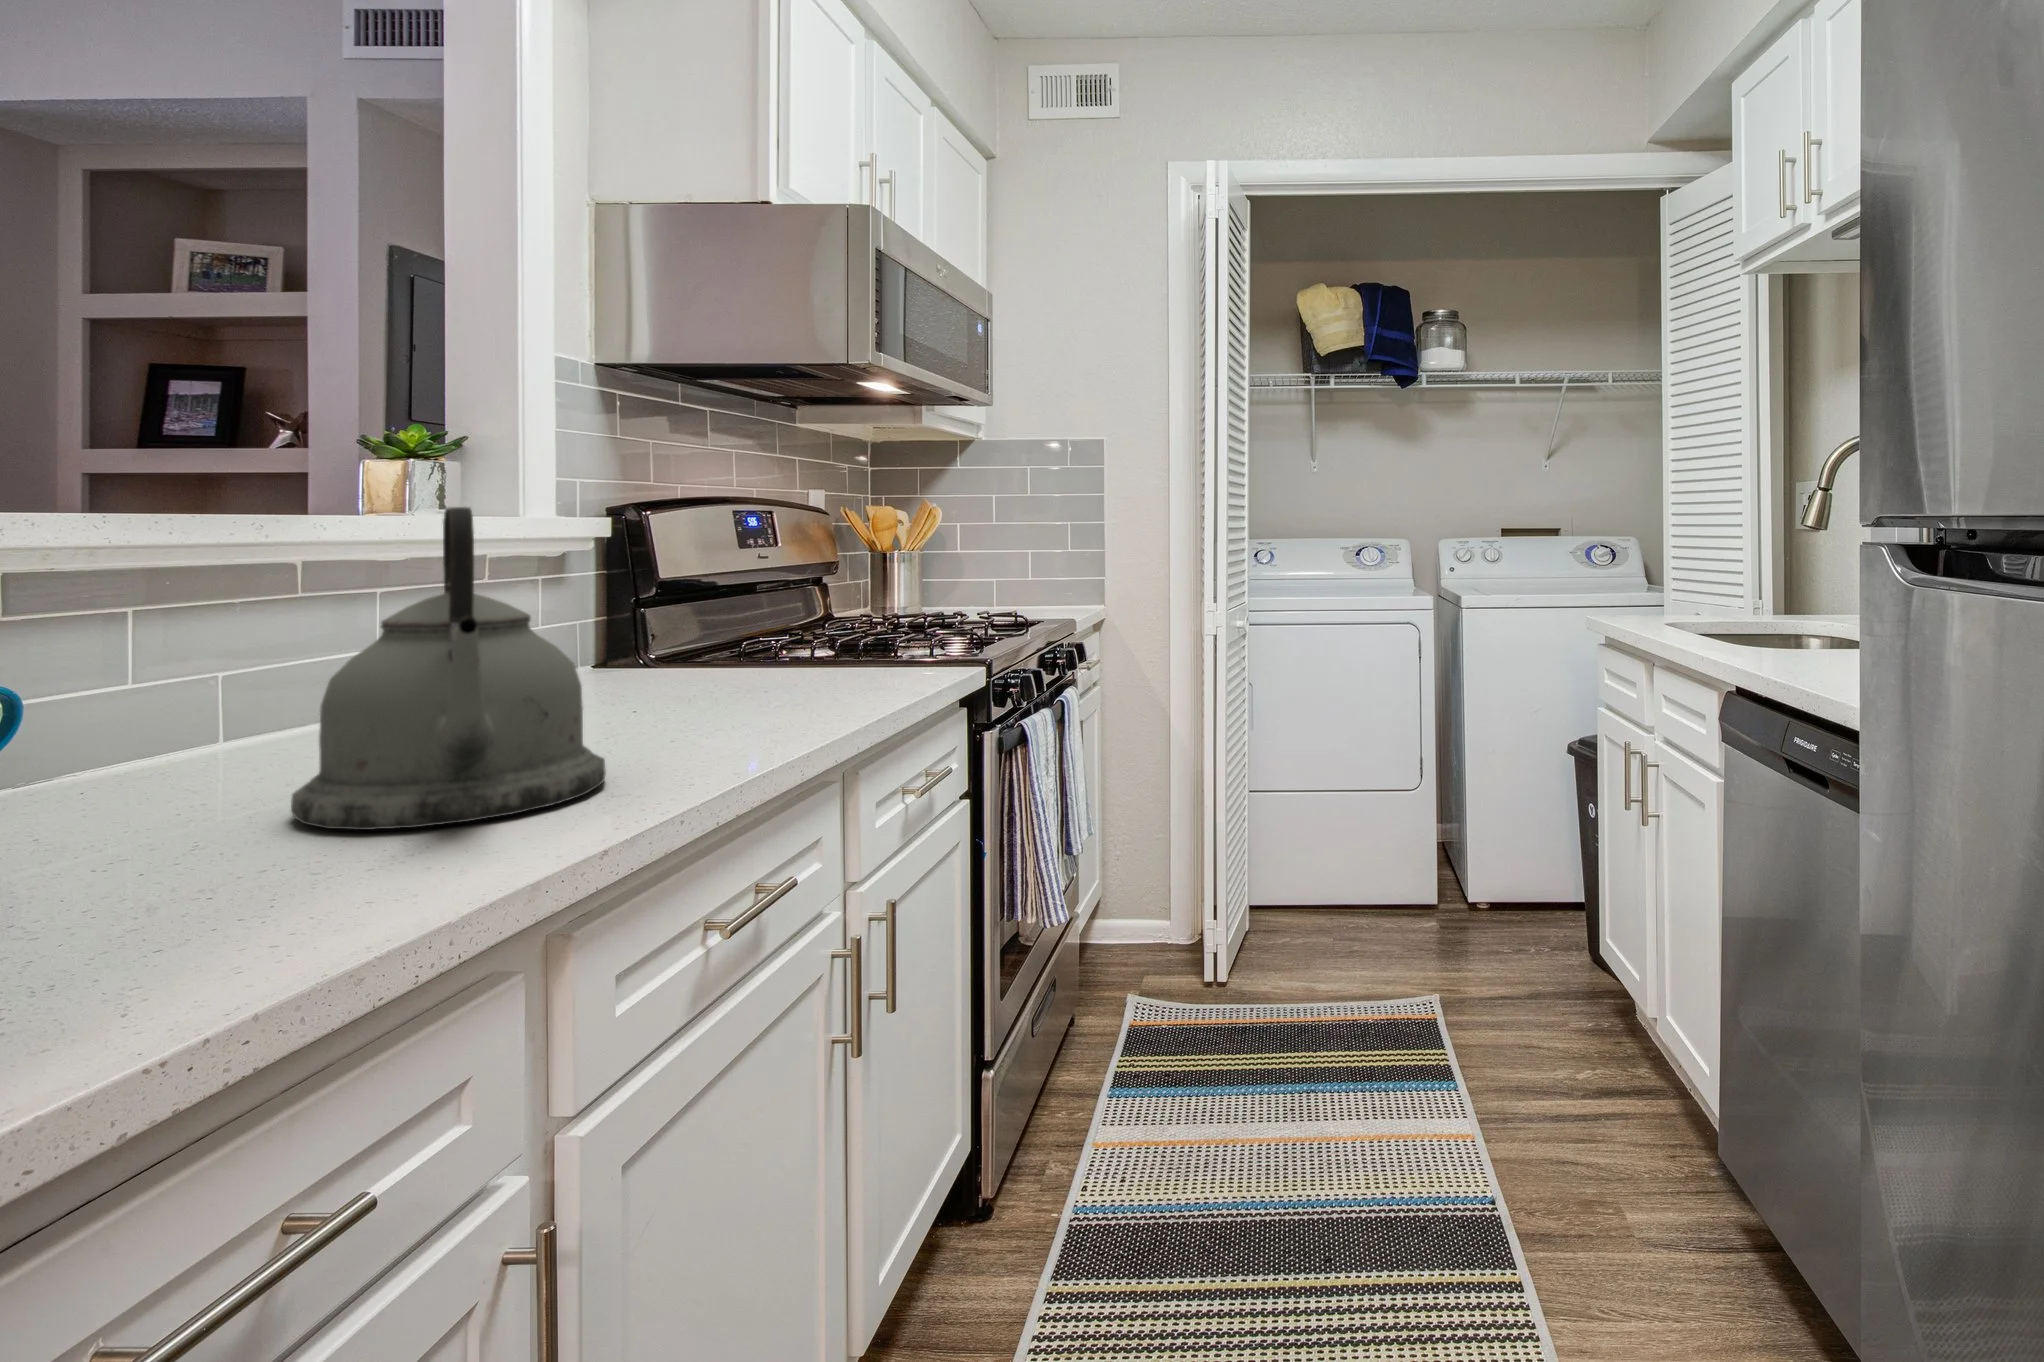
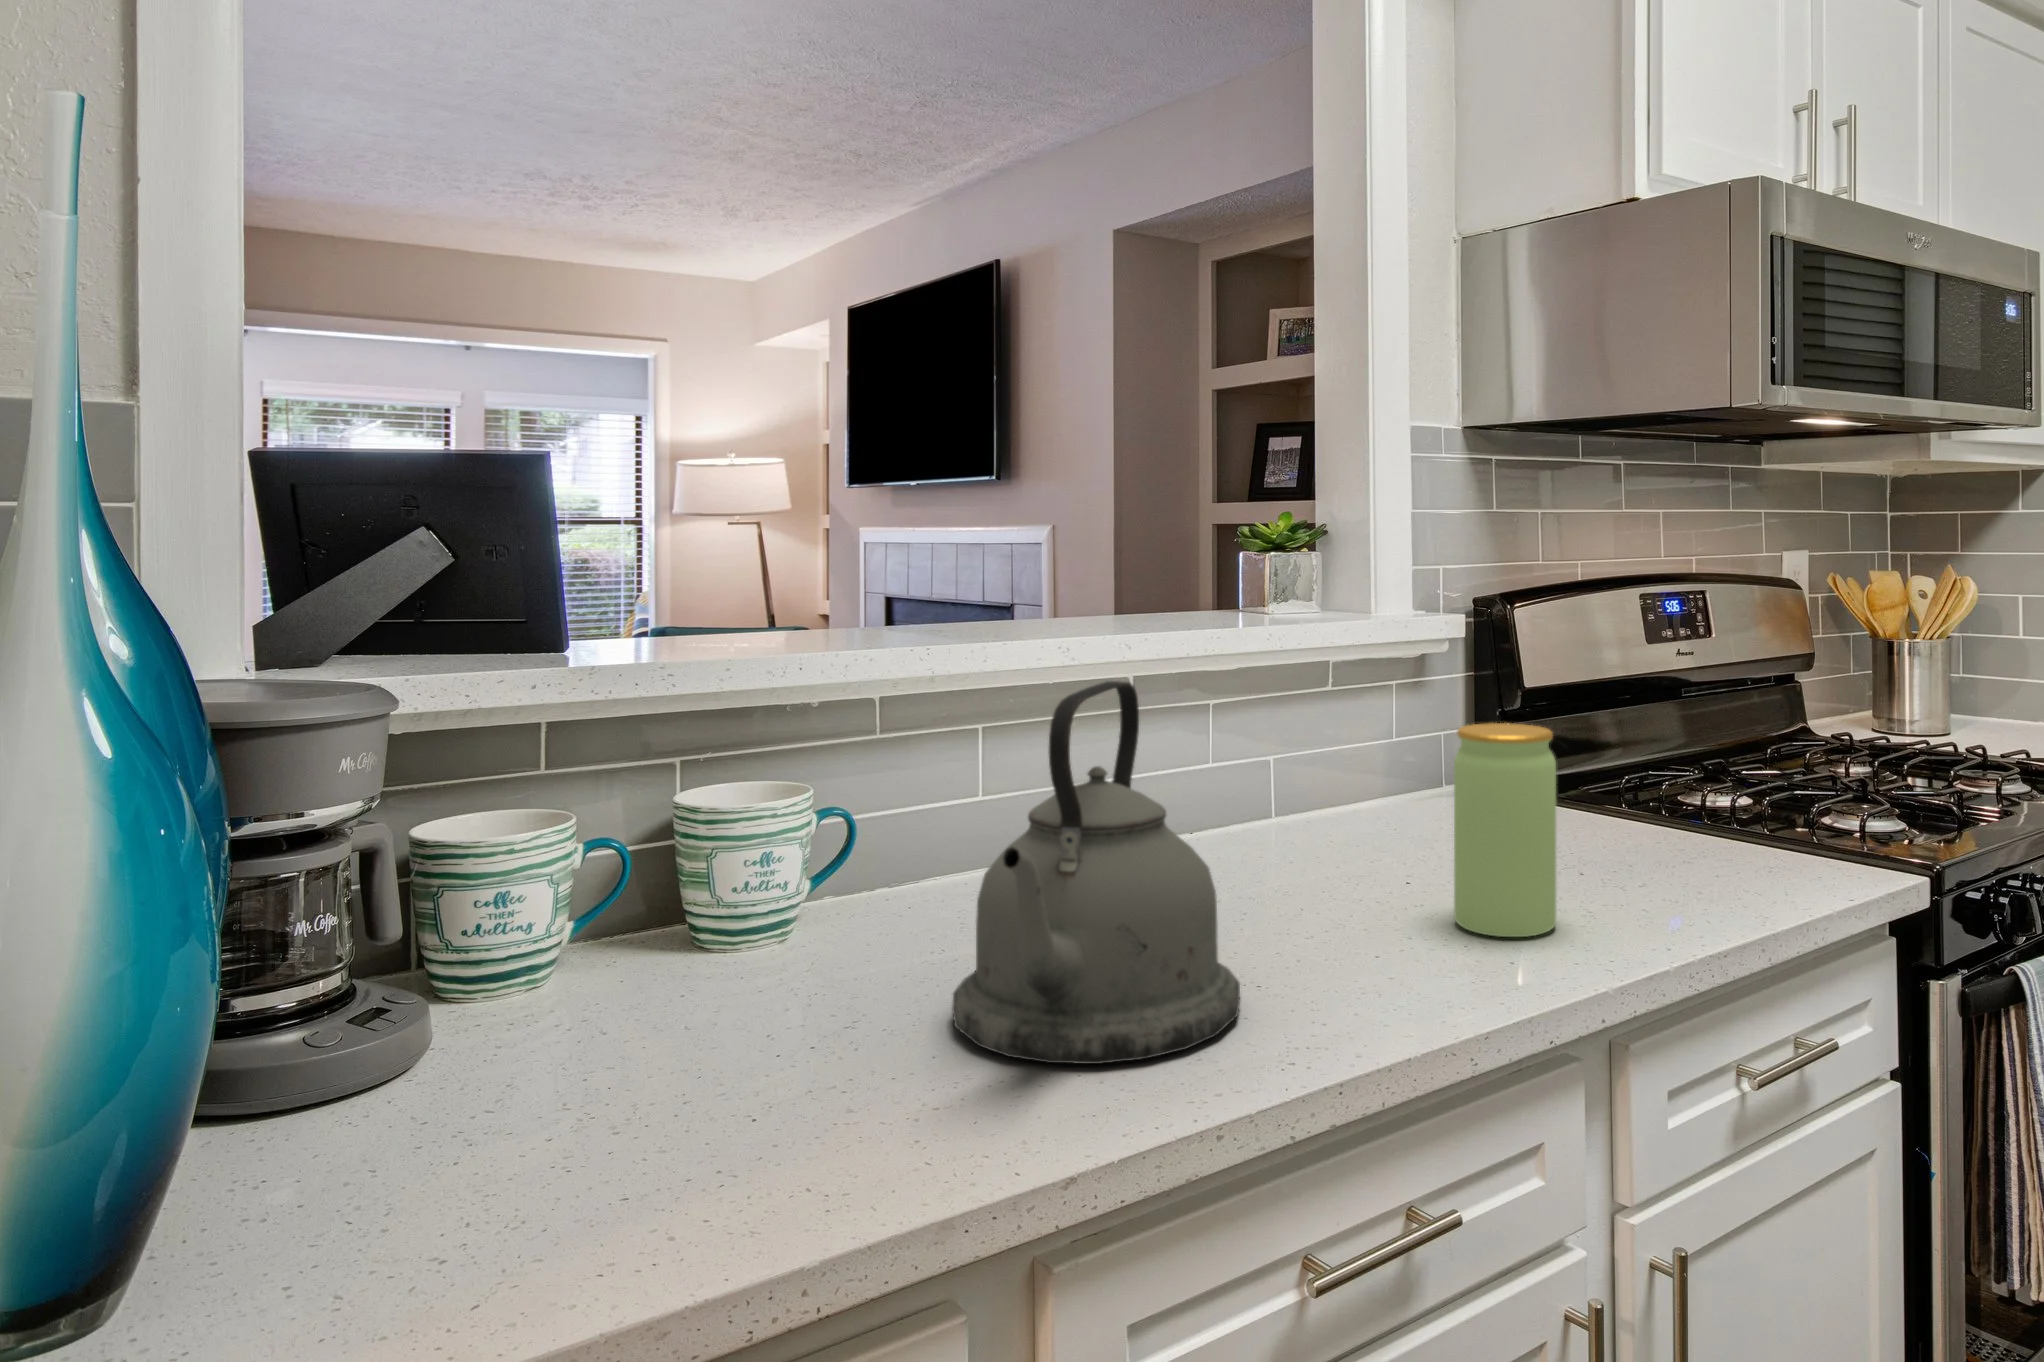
jar: none [704,566,788,719] -> present [1454,723,1556,937]

